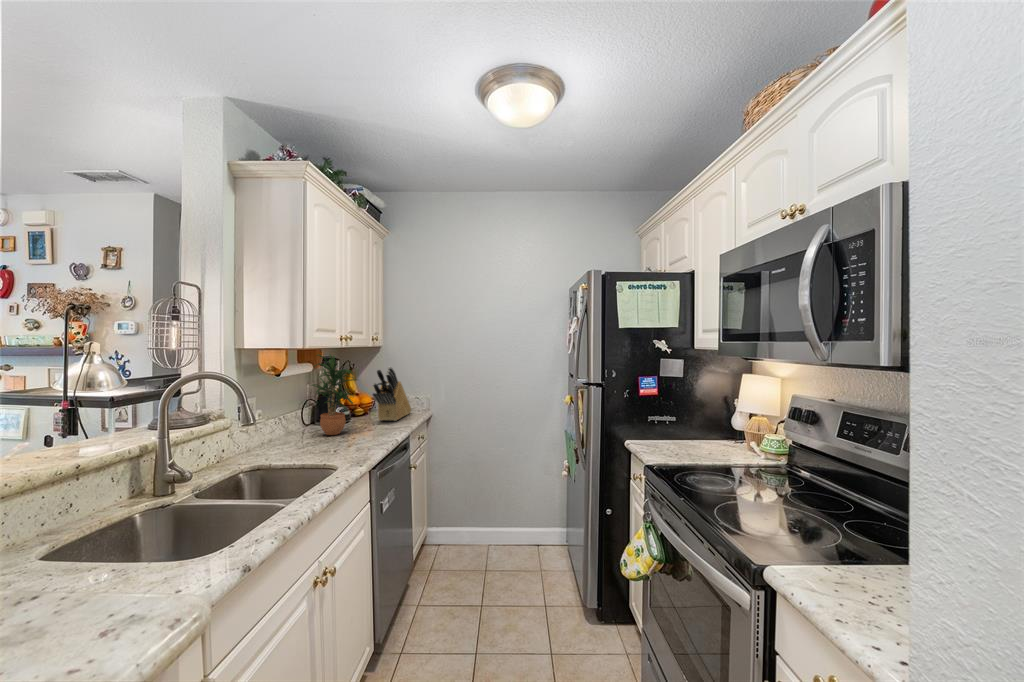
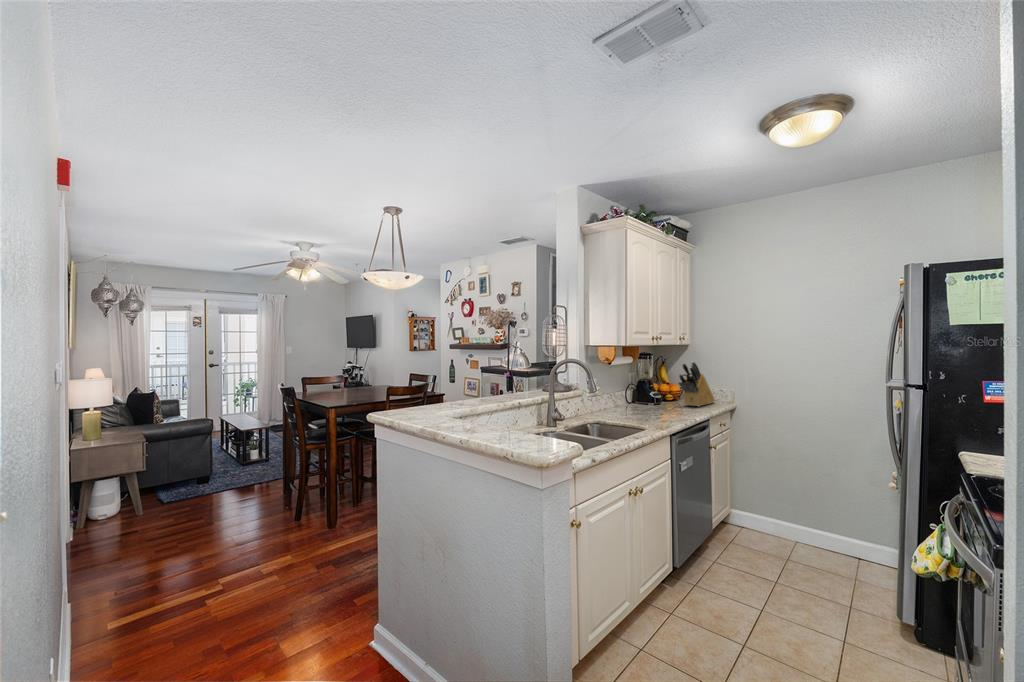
potted plant: present [312,354,357,435] -> none [630,350,668,410]

